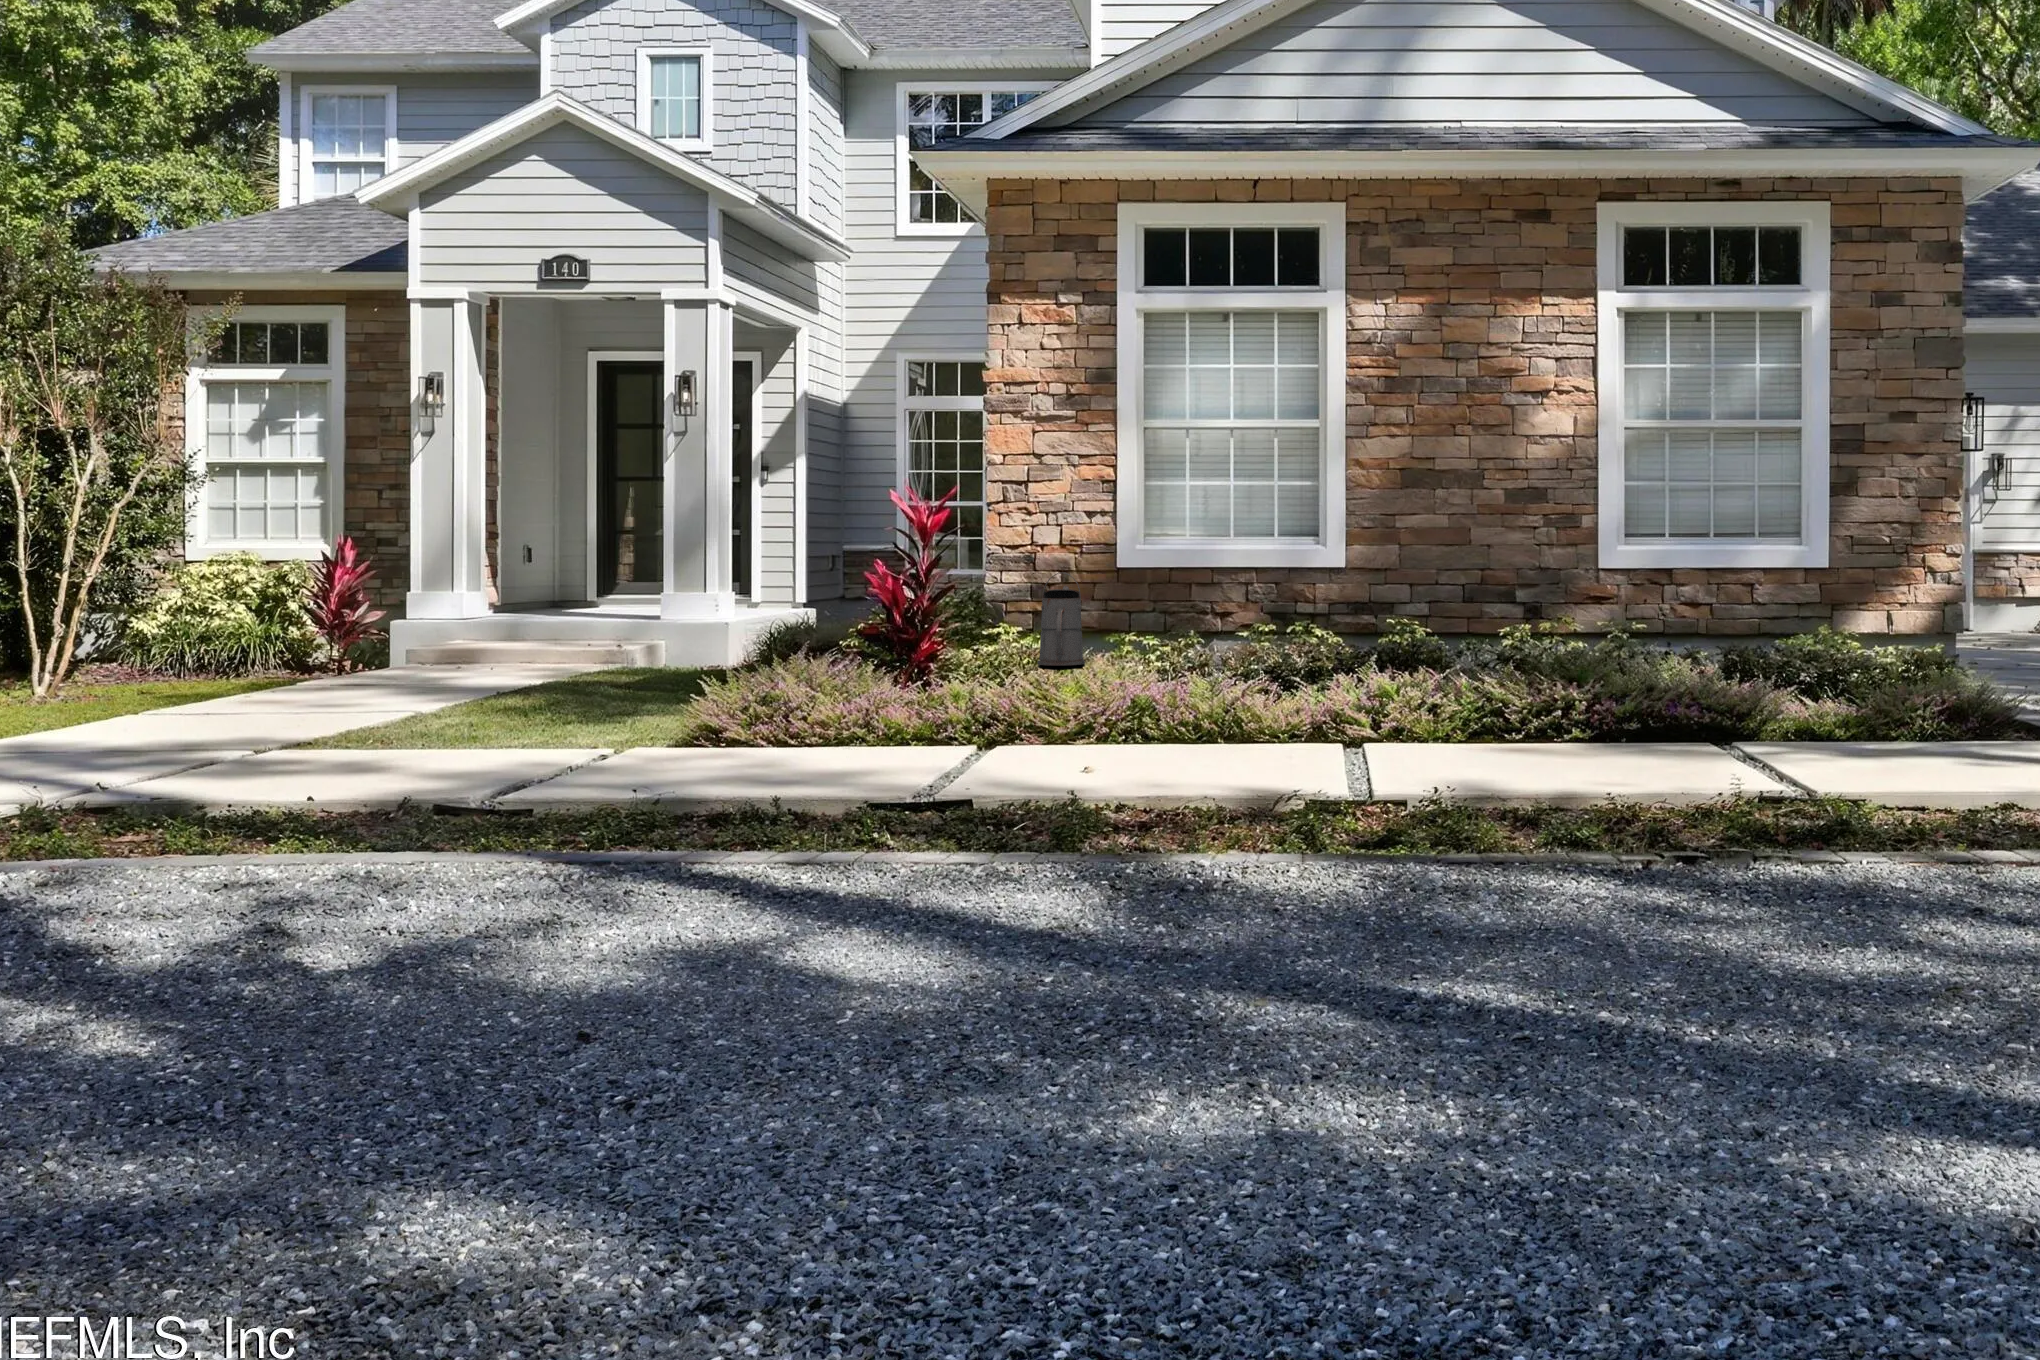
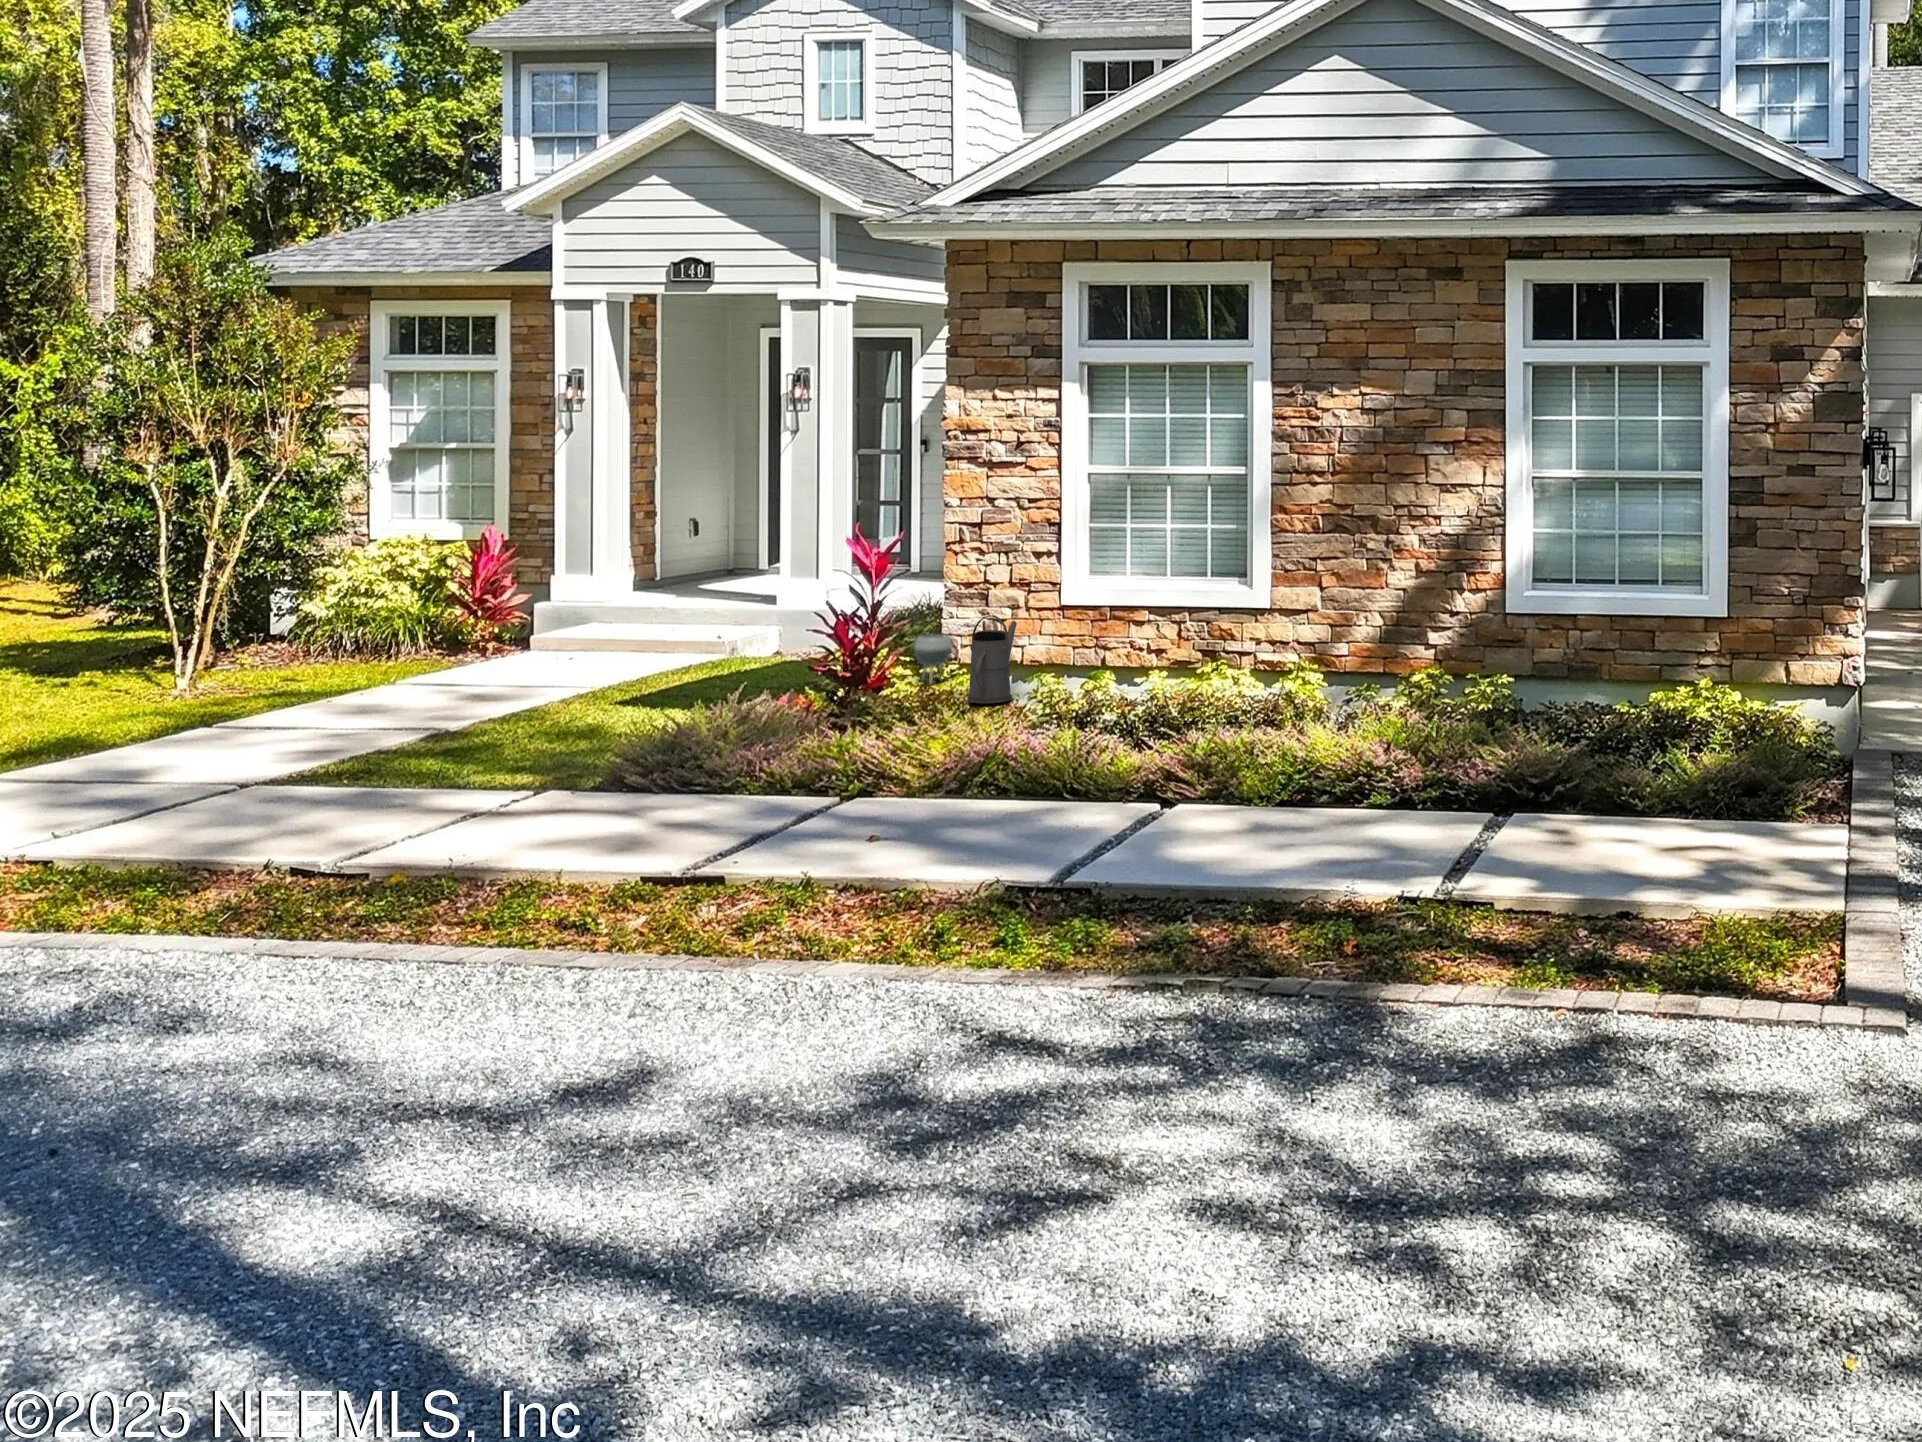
planter: none [955,604,995,655] -> present [914,634,952,683]

